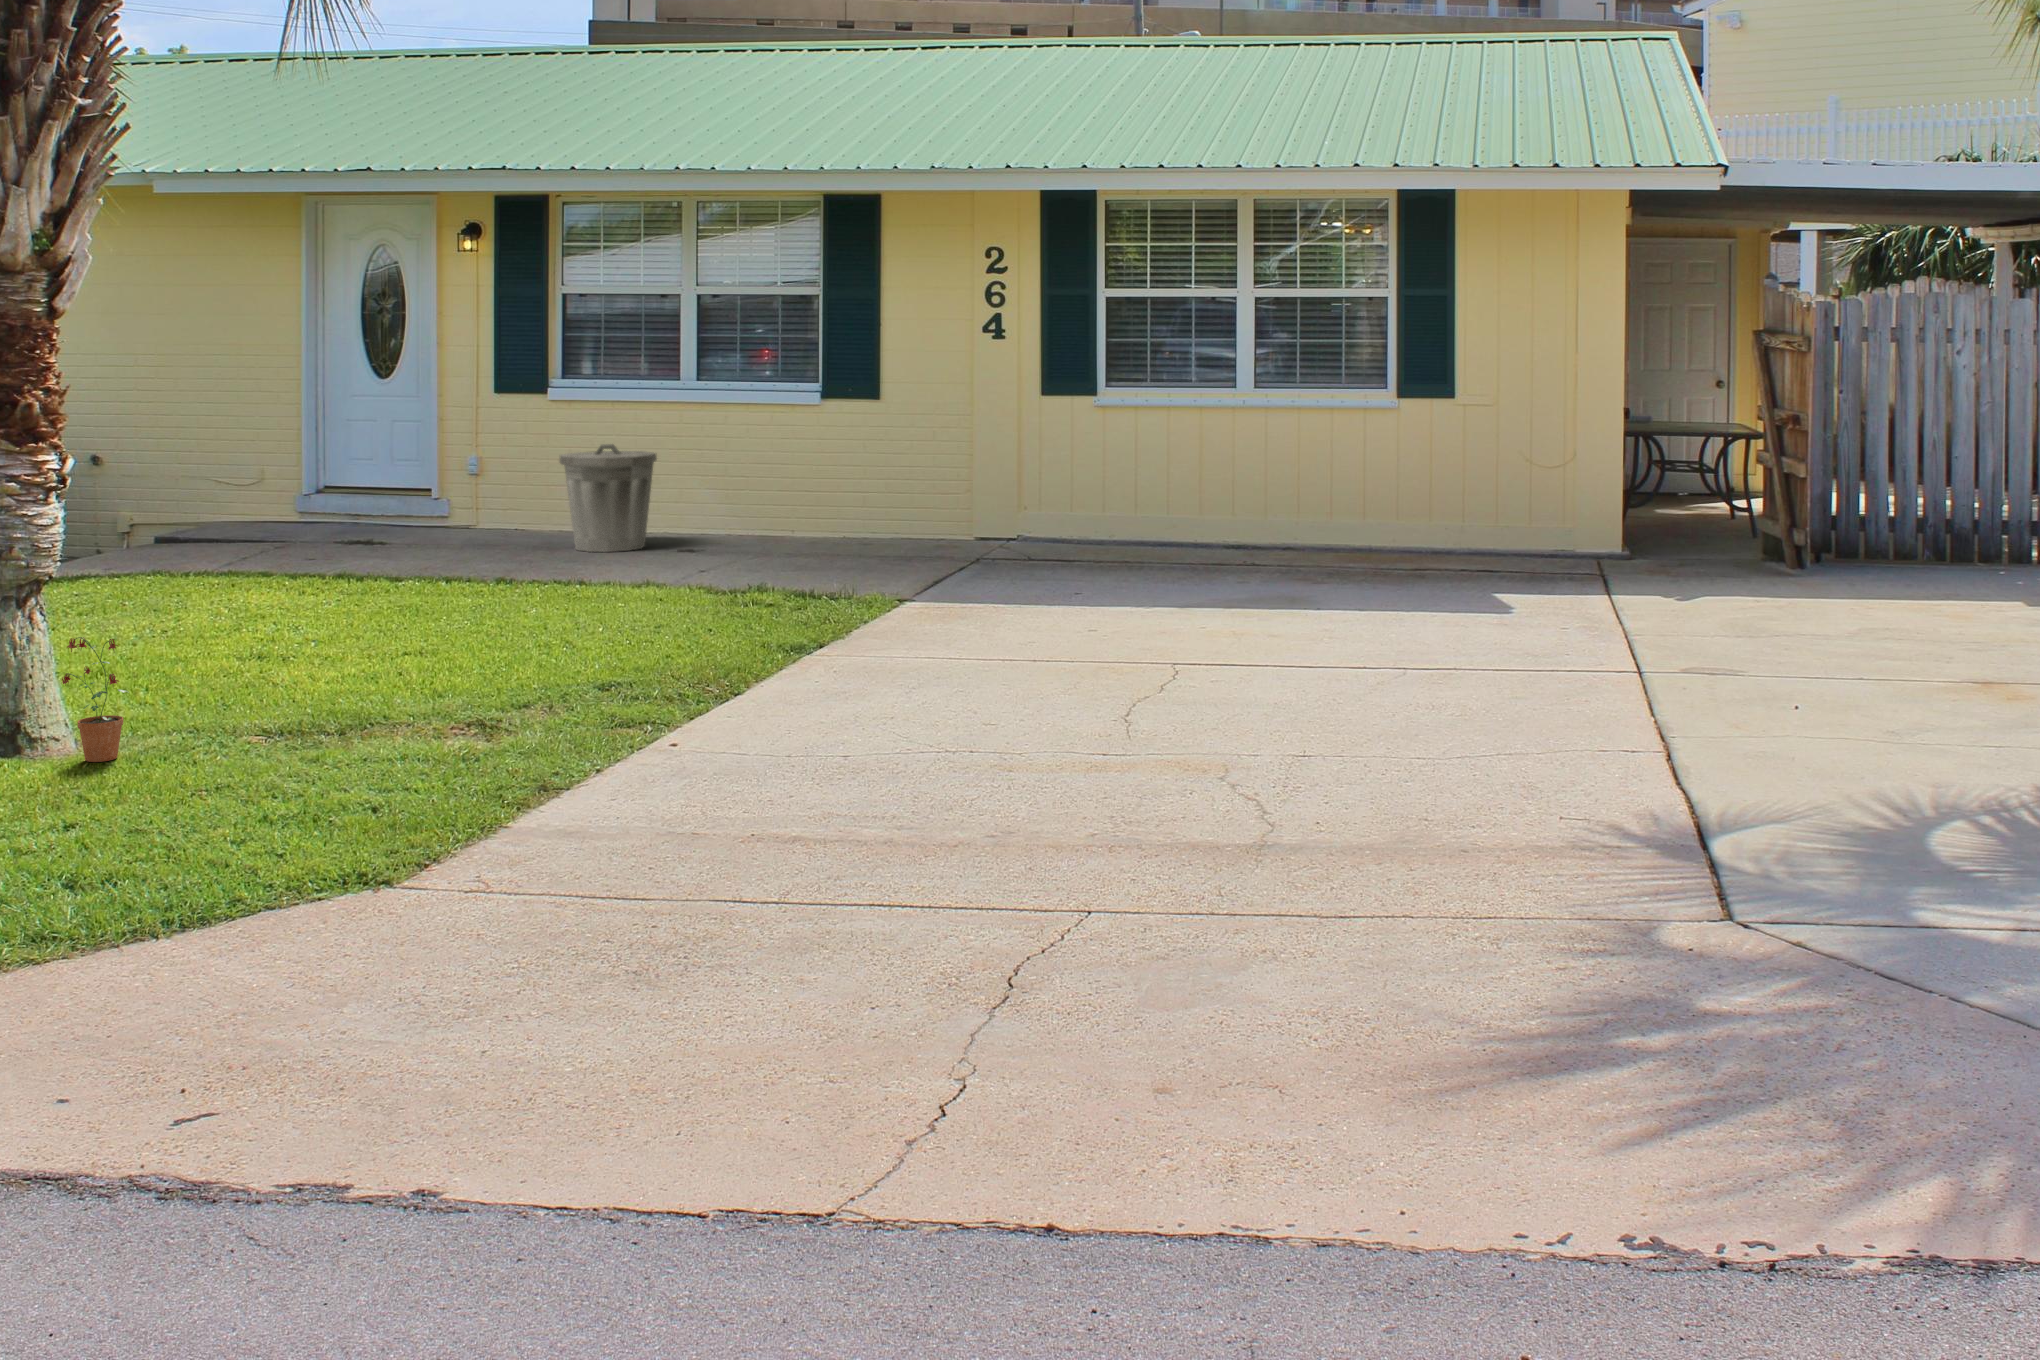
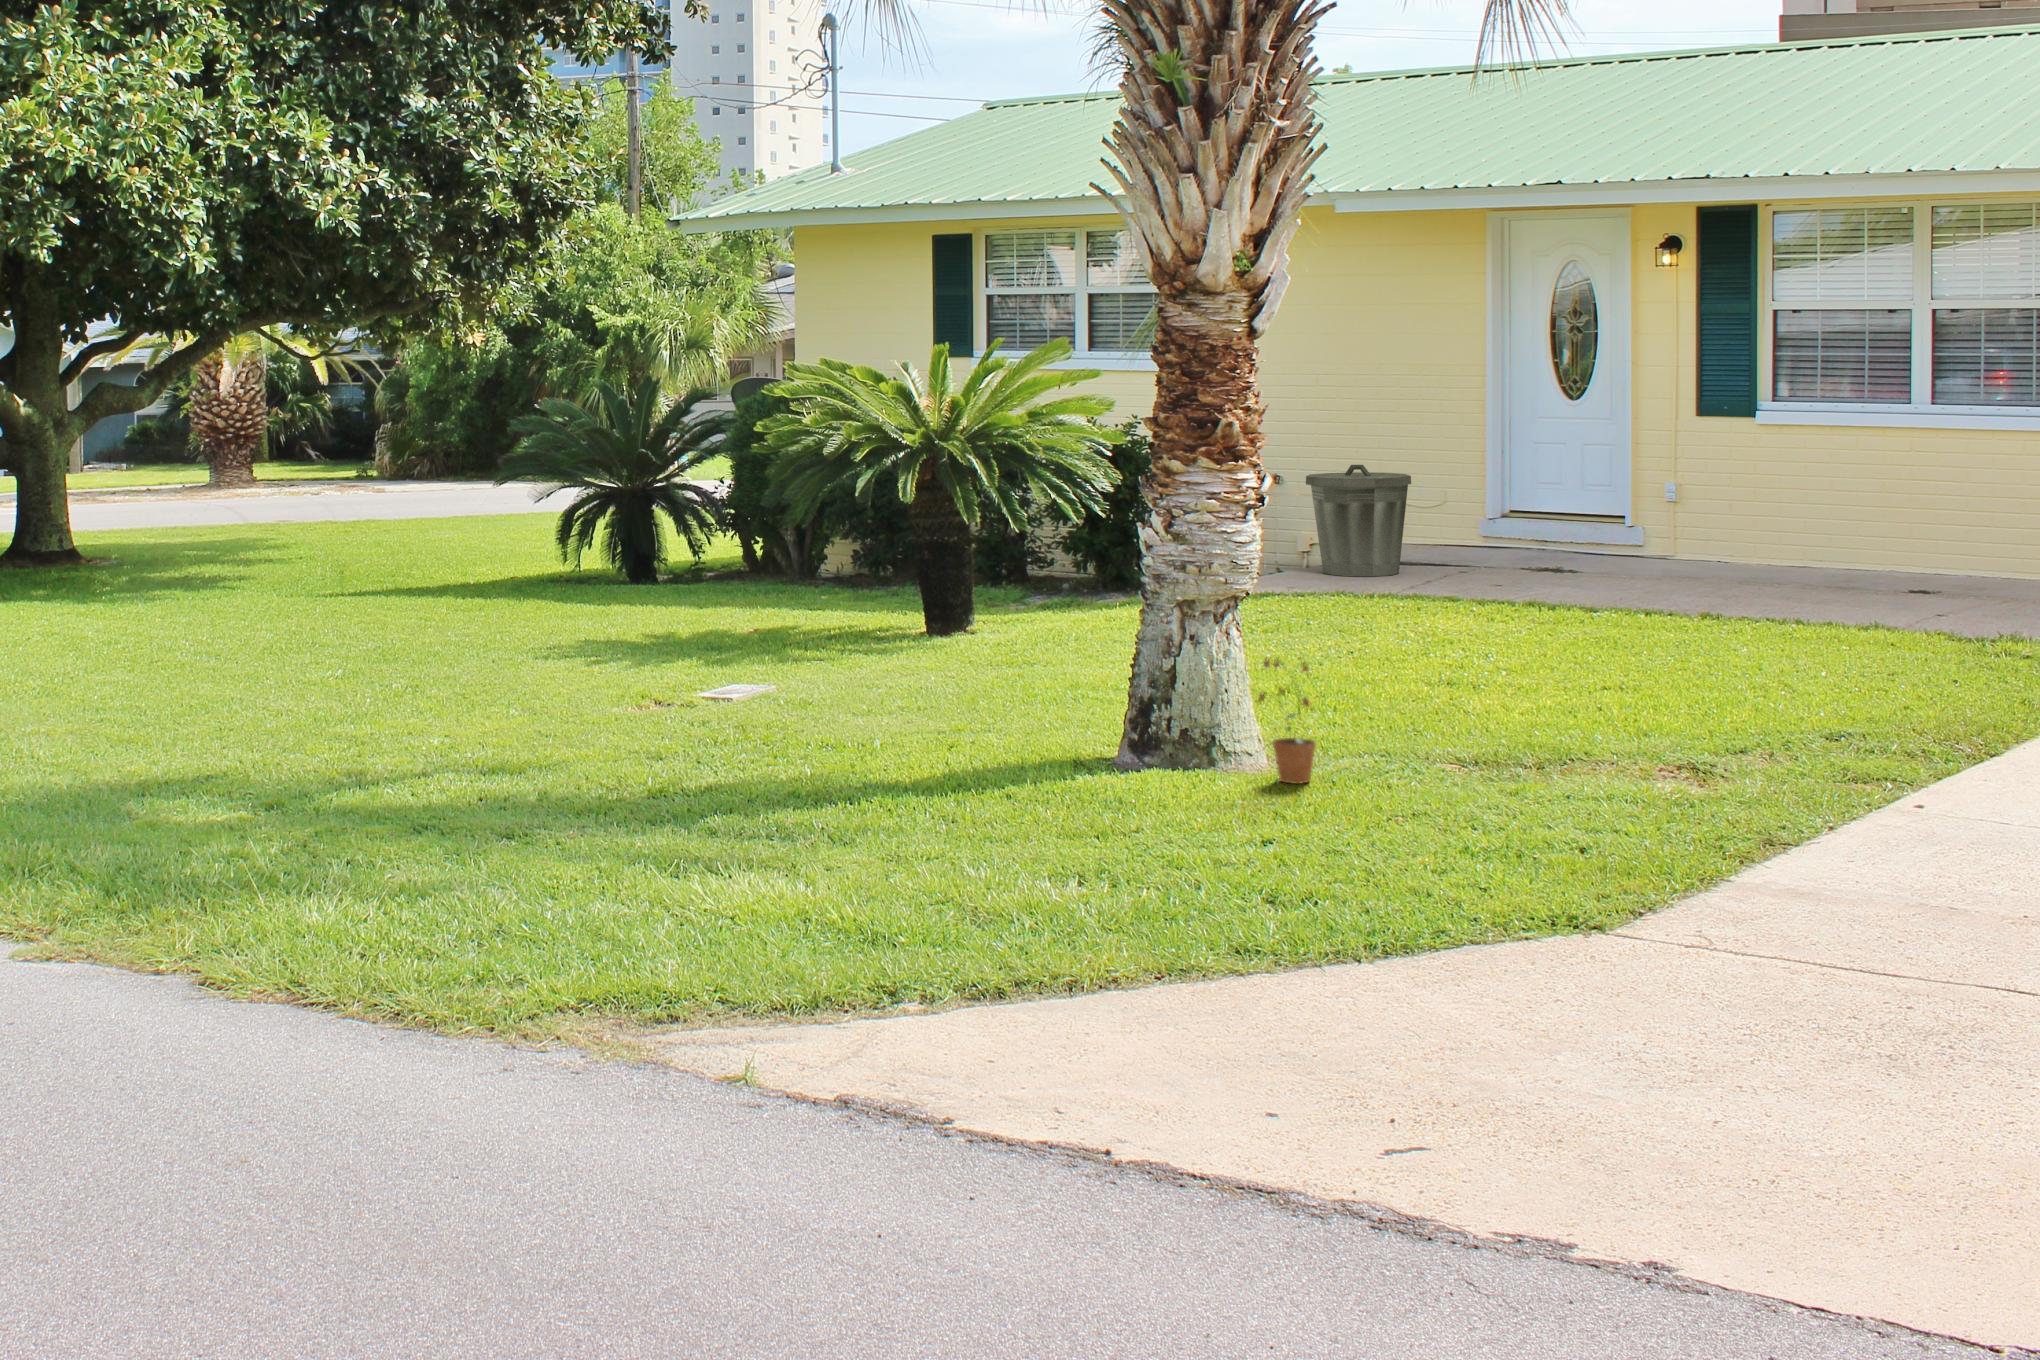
trash can: present [559,444,657,552] -> present [1306,465,1411,576]

